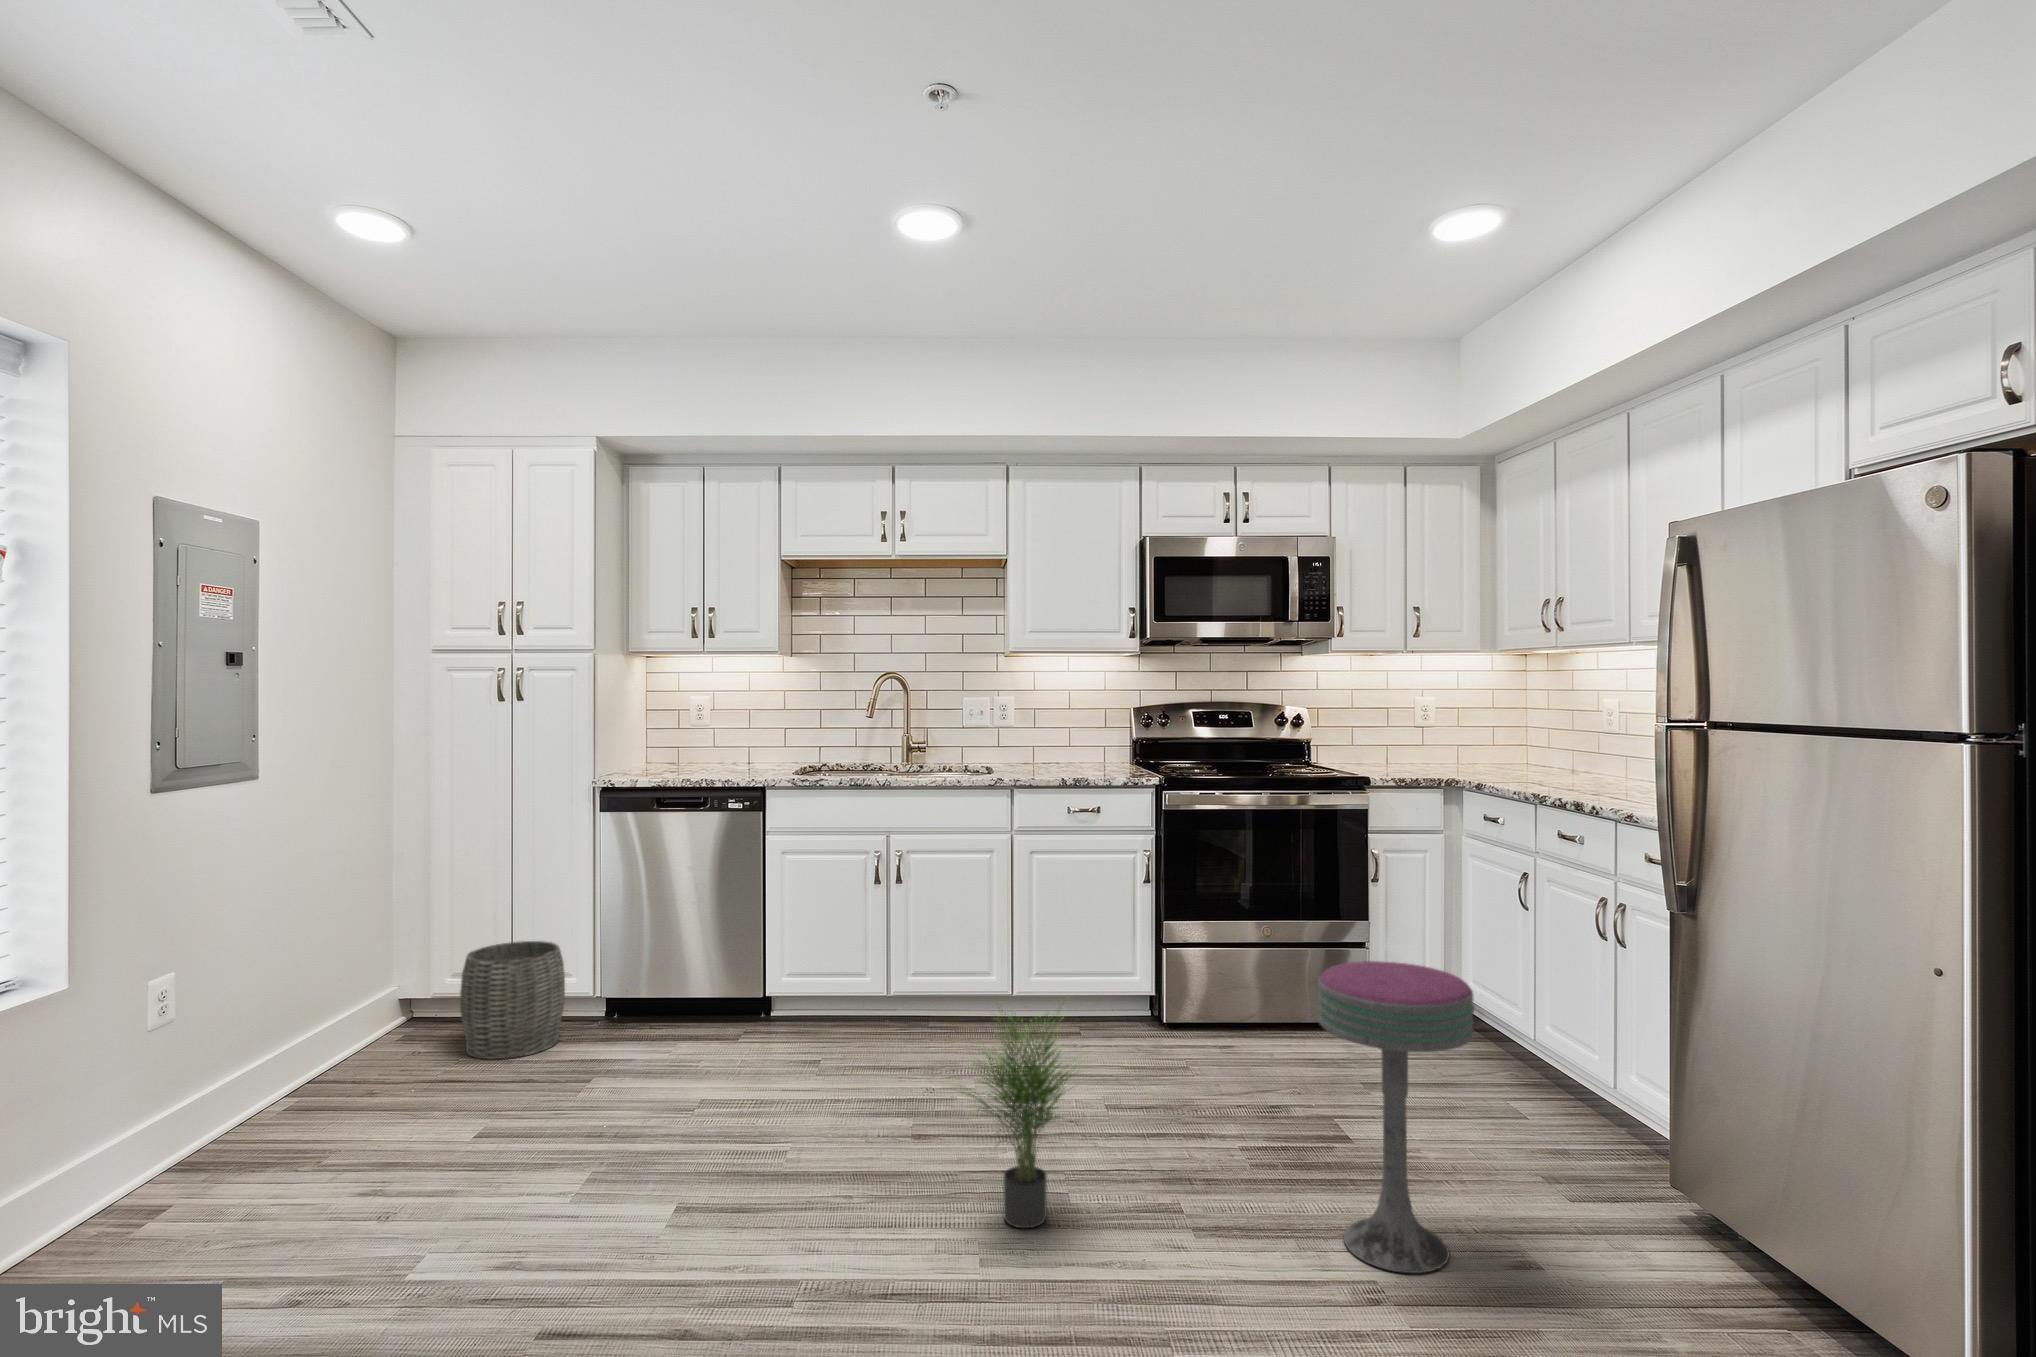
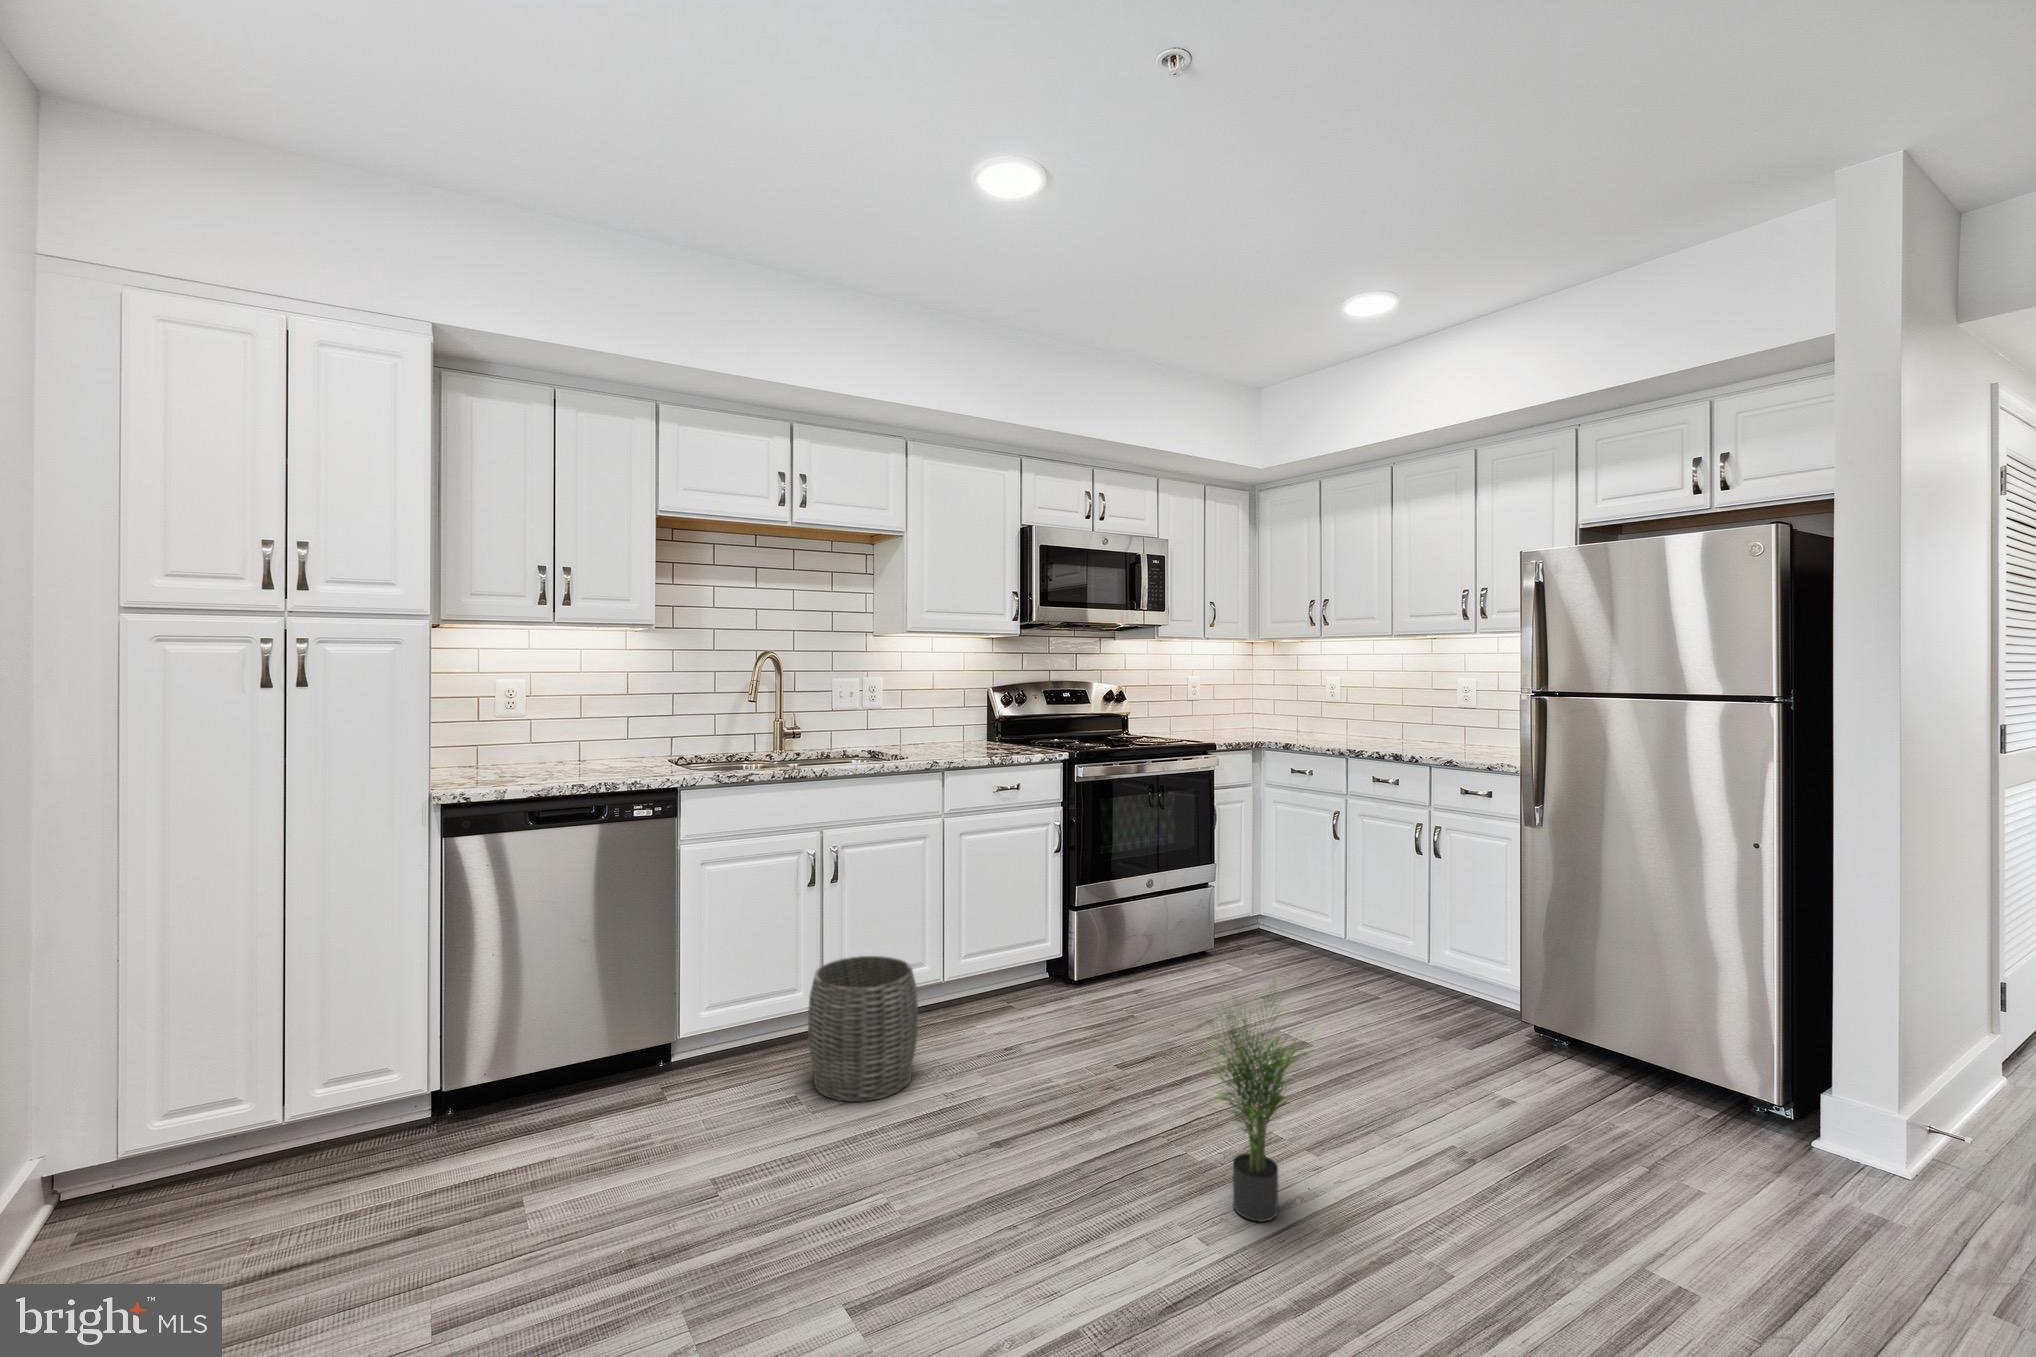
woven basket: present [460,941,565,1059] -> present [808,956,918,1102]
bar stool: present [1318,961,1474,1273] -> none [1436,897,1574,1153]

